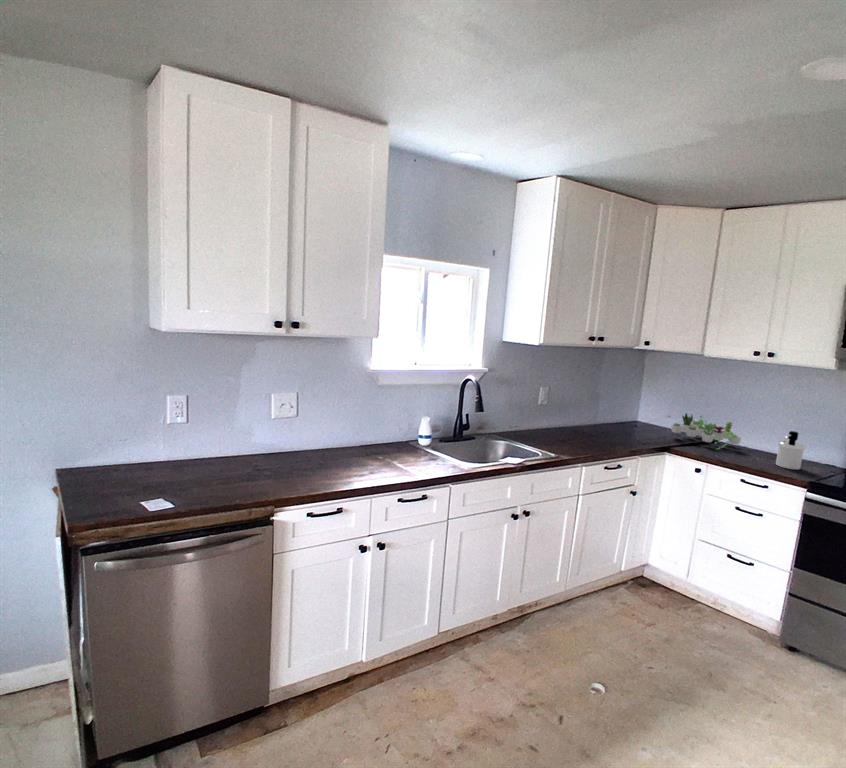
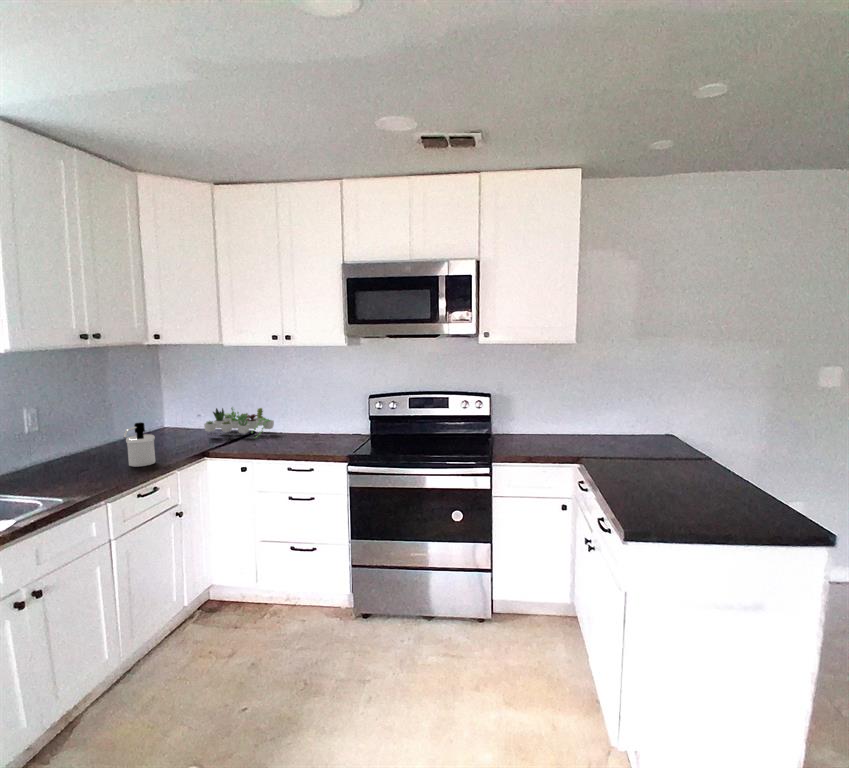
soap dispenser: present [776,431,805,469] -> present [124,422,155,467]

